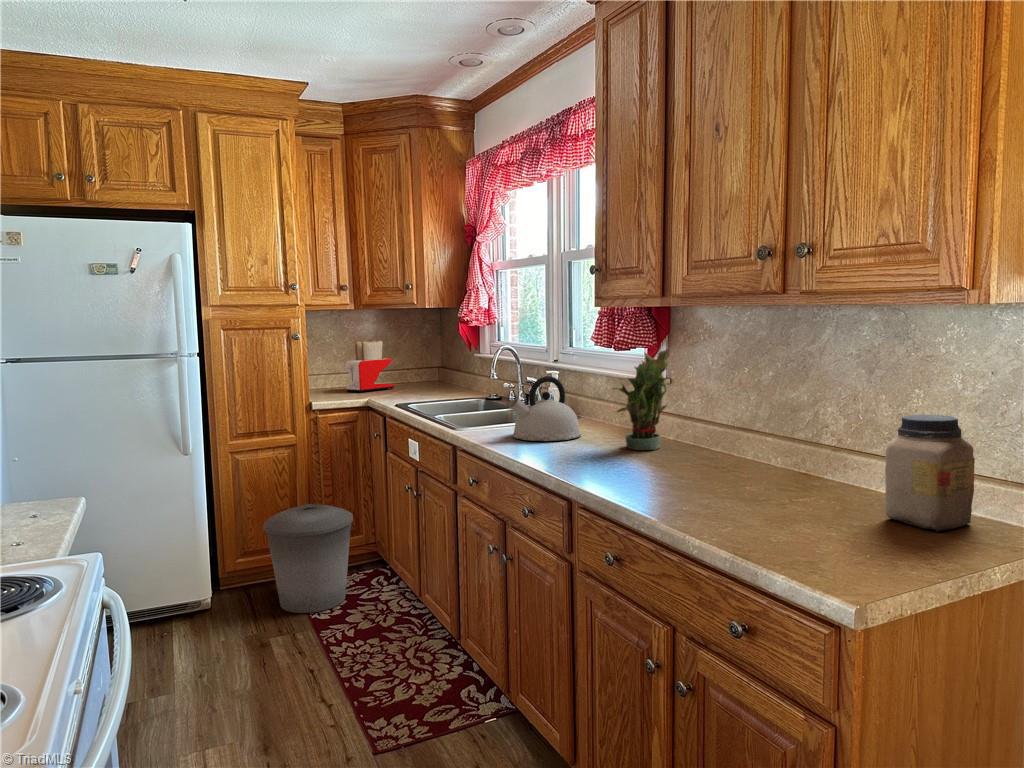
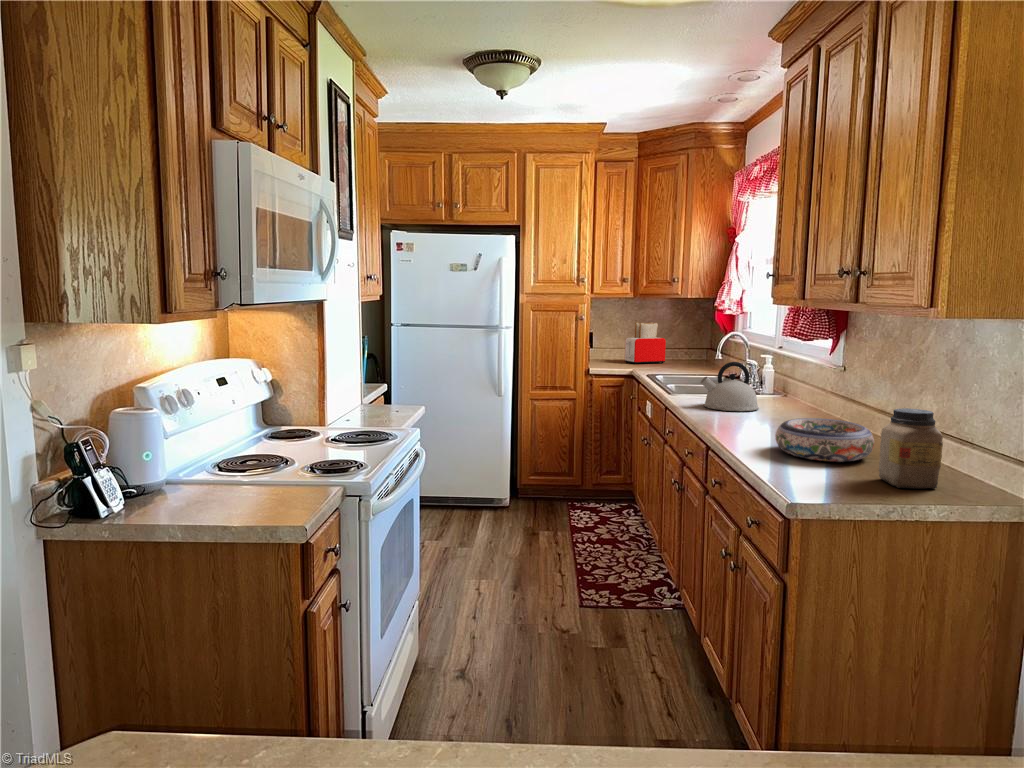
potted plant: present [612,349,670,450] -> none [768,347,821,425]
bowl: none [694,440,828,501] -> present [775,418,874,462]
trash can: present [263,504,353,613] -> none [546,443,611,523]

